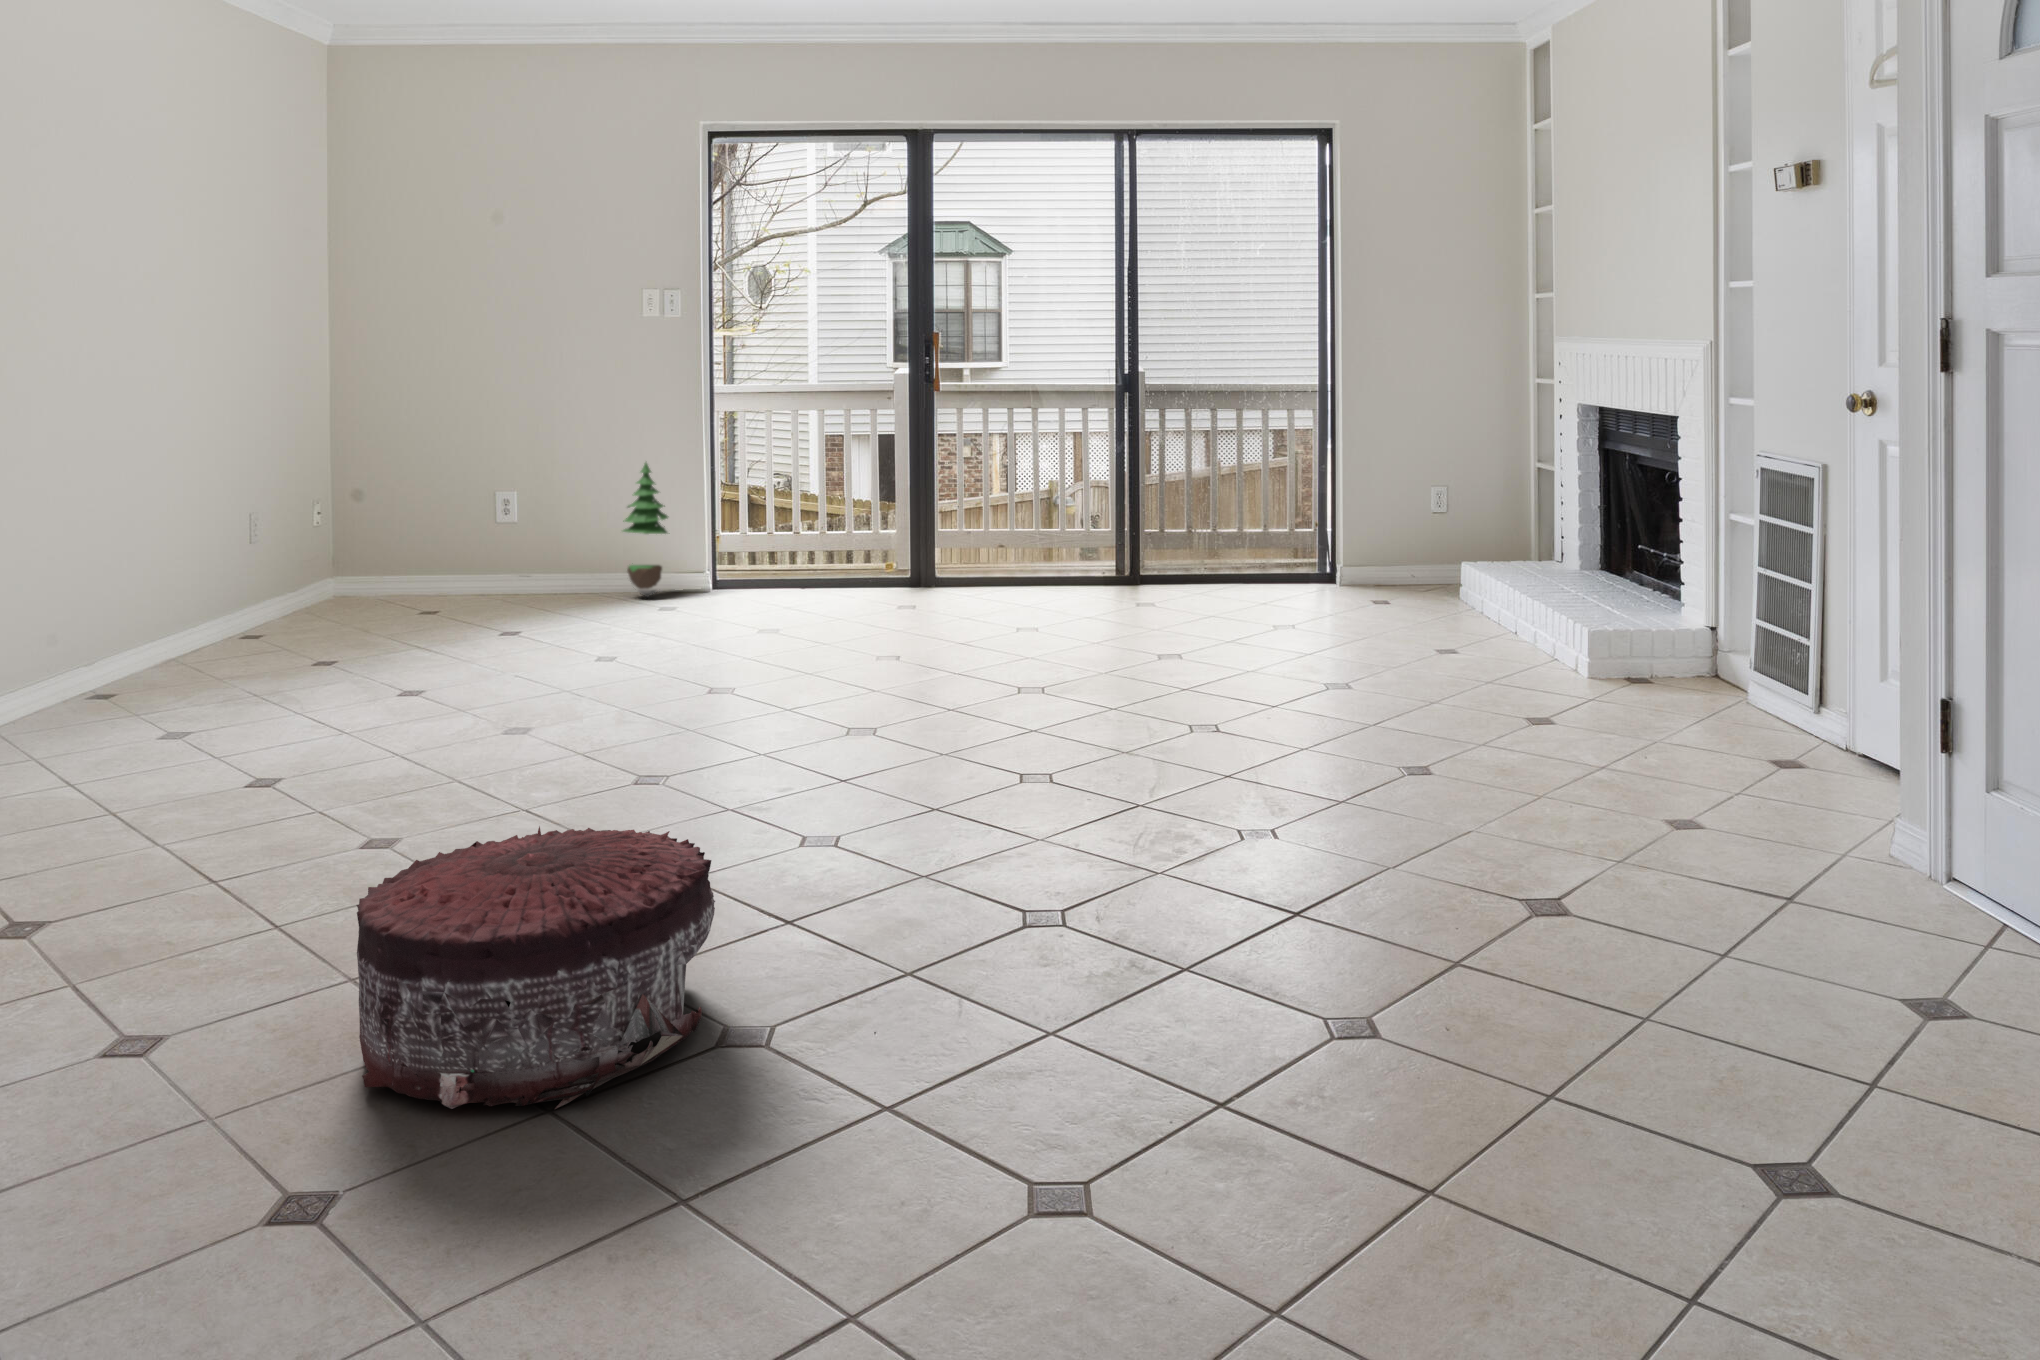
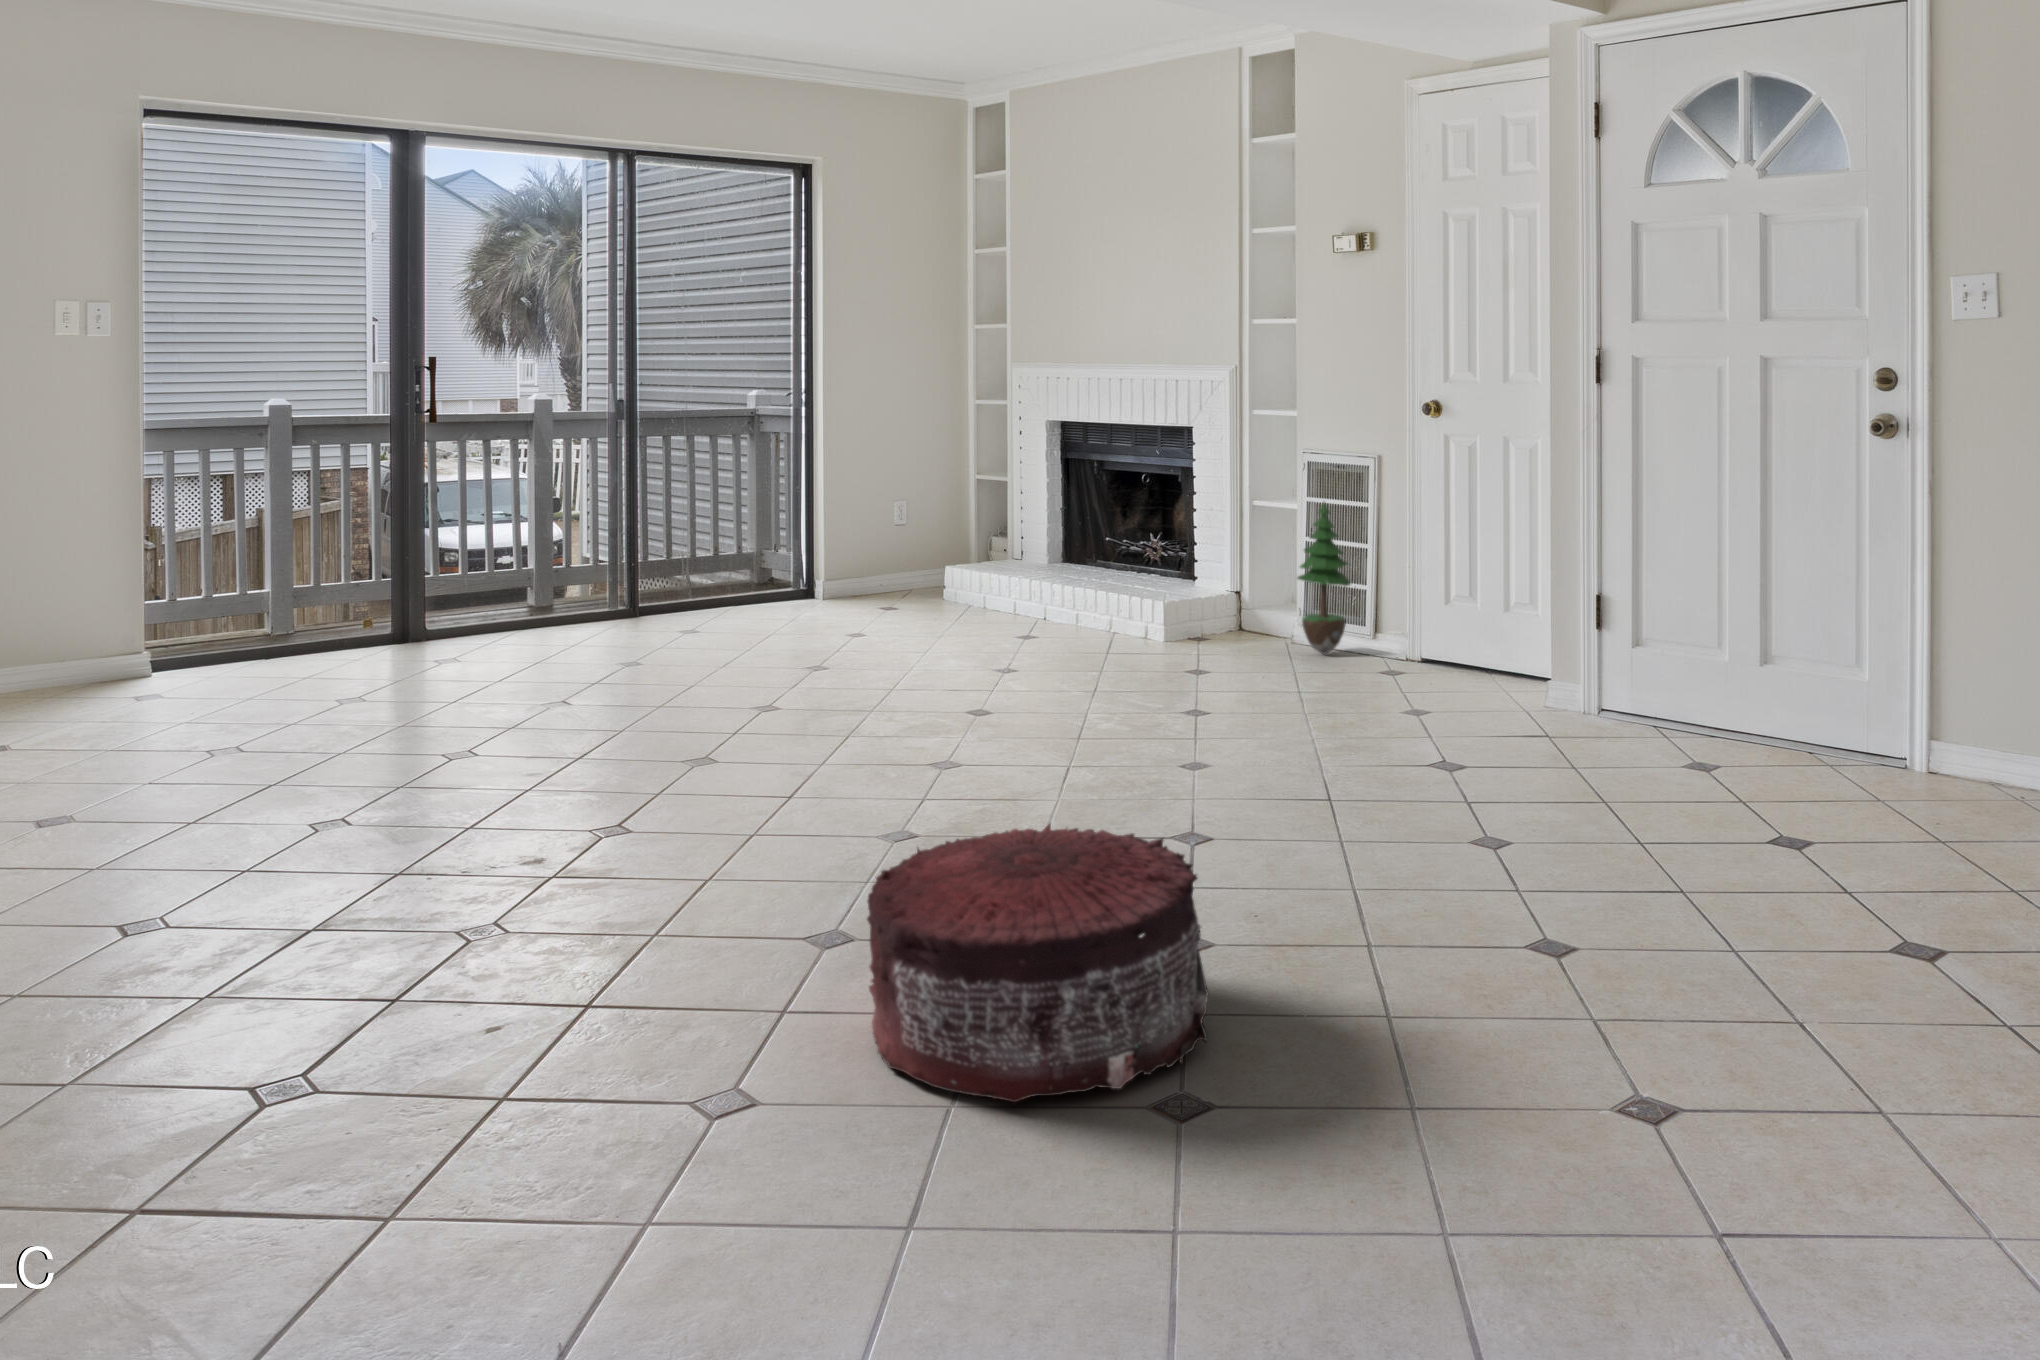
potted tree: present [623,463,668,597] -> present [1298,503,1351,654]

